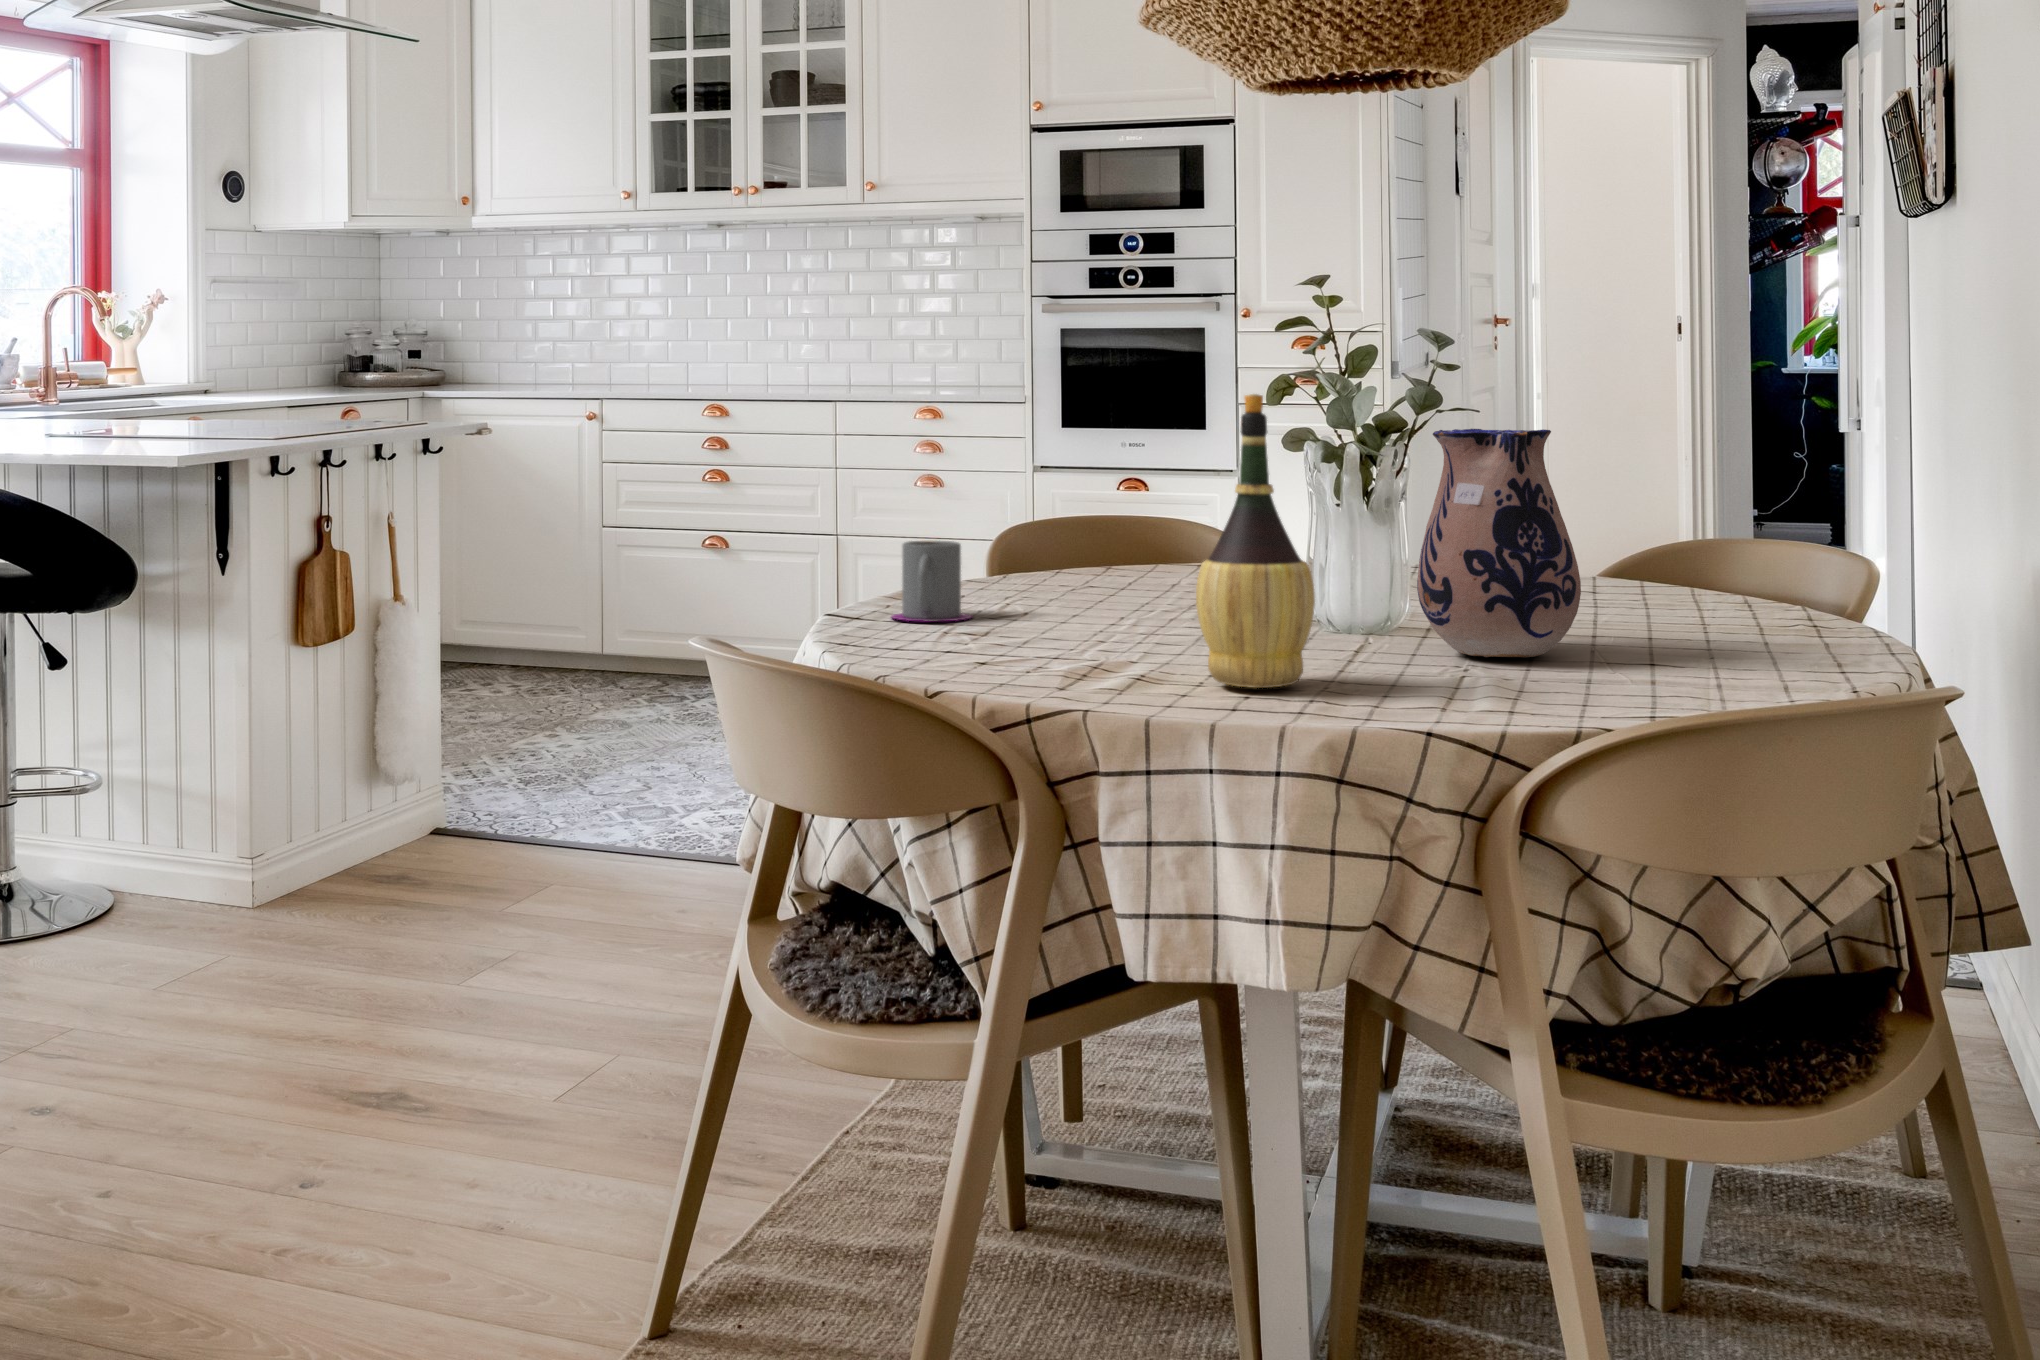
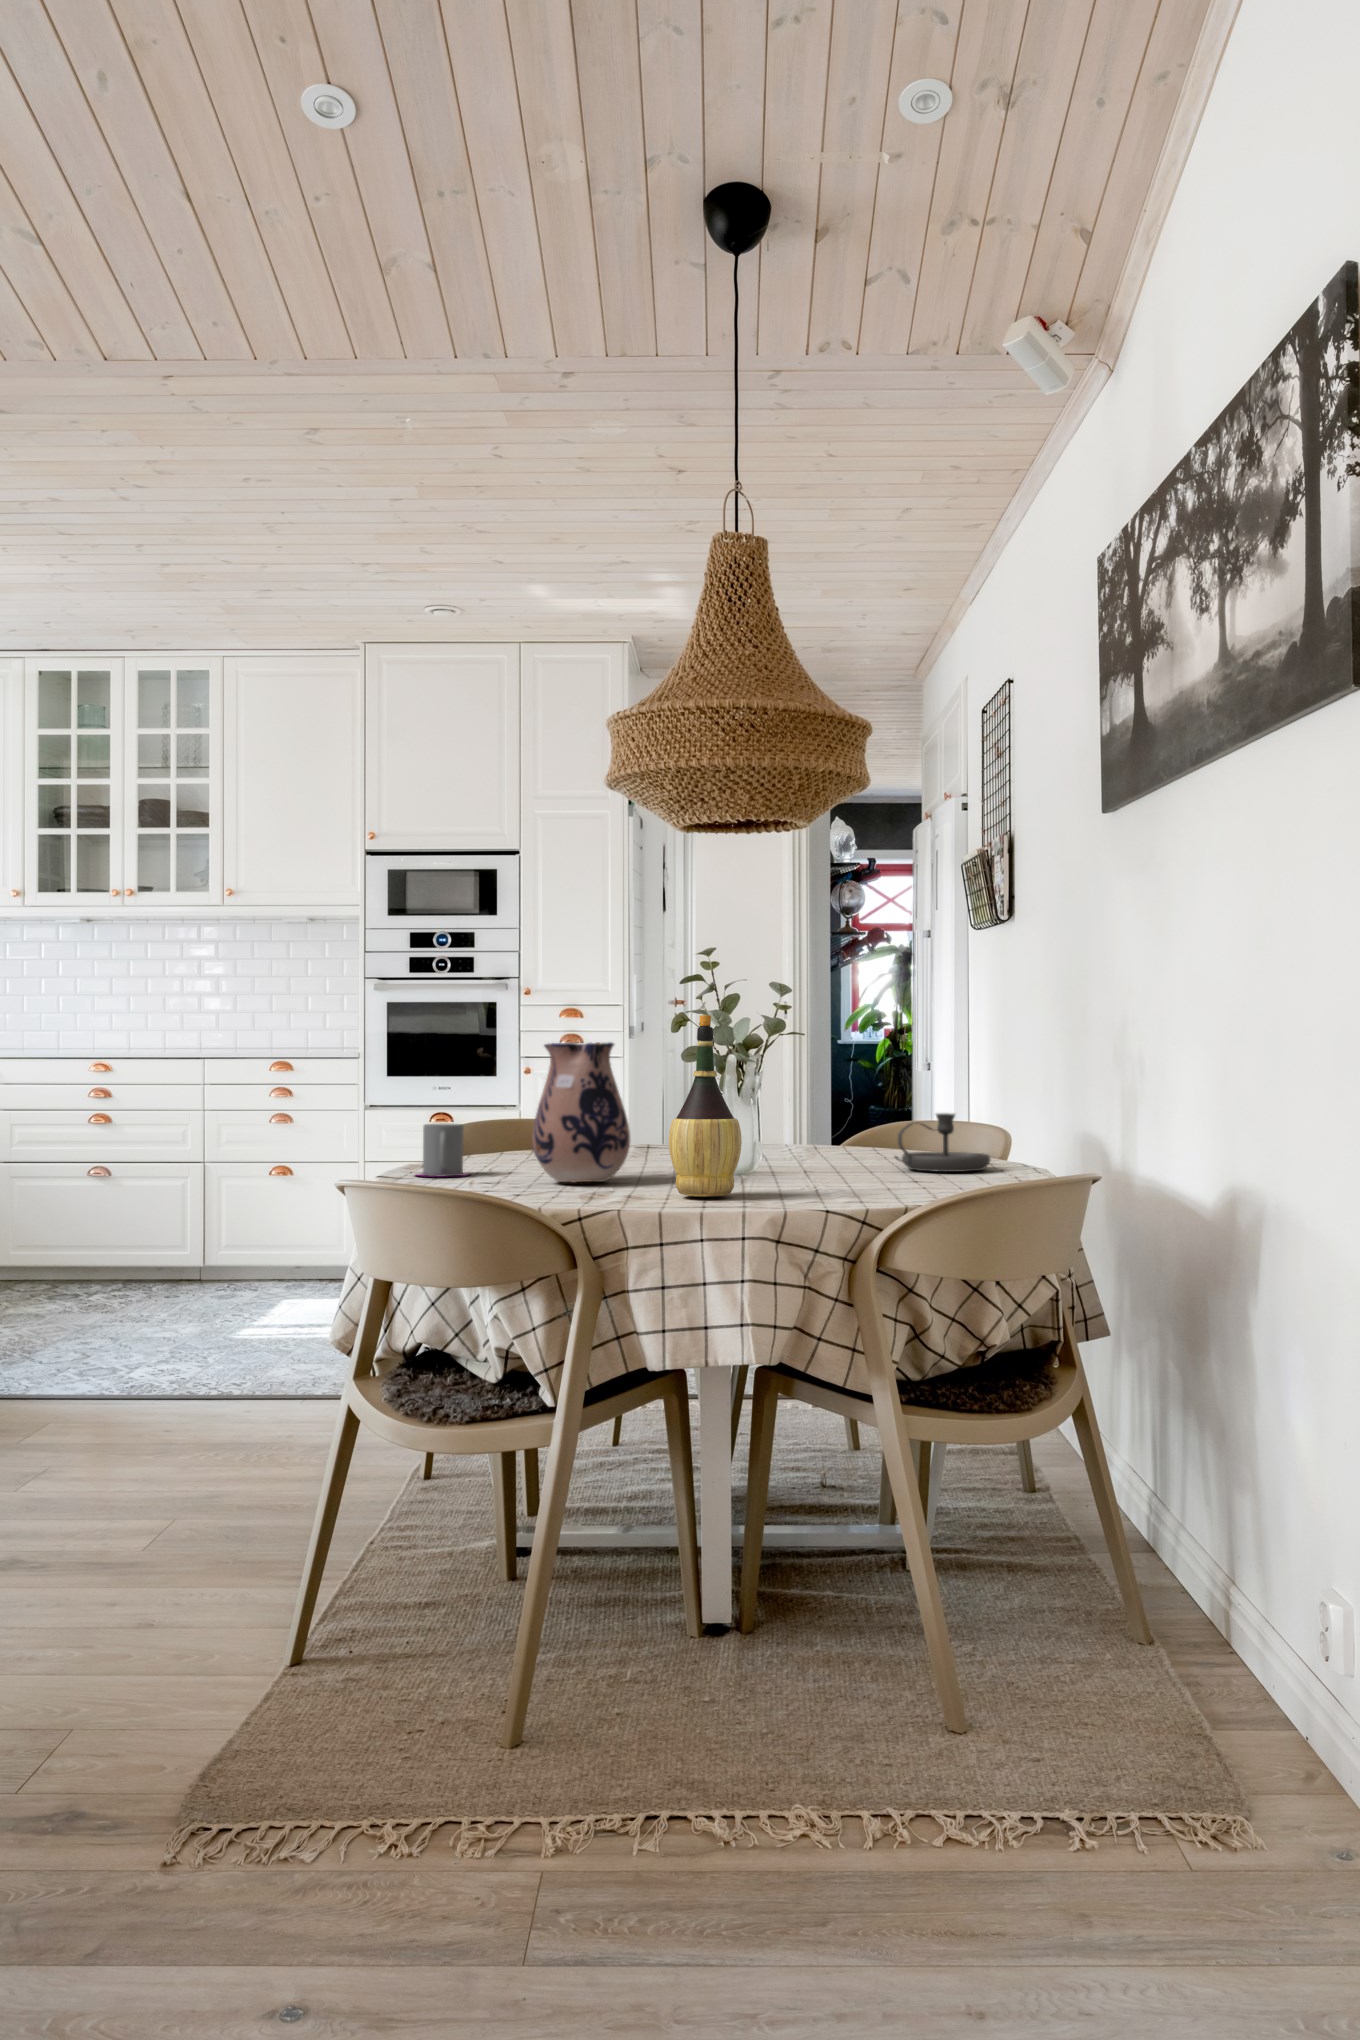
ceramic pitcher: present [1417,429,1581,658] -> present [532,1042,630,1183]
candlestick: none [1636,543,1813,645] -> present [895,1113,990,1172]

